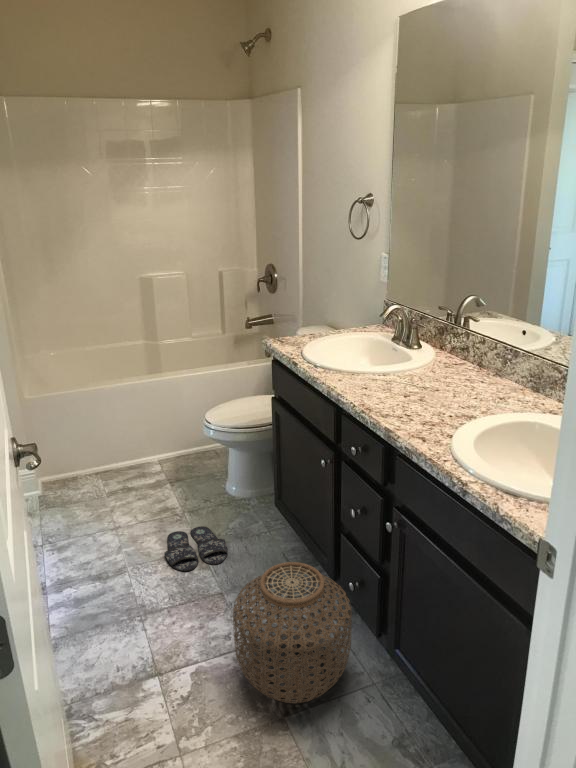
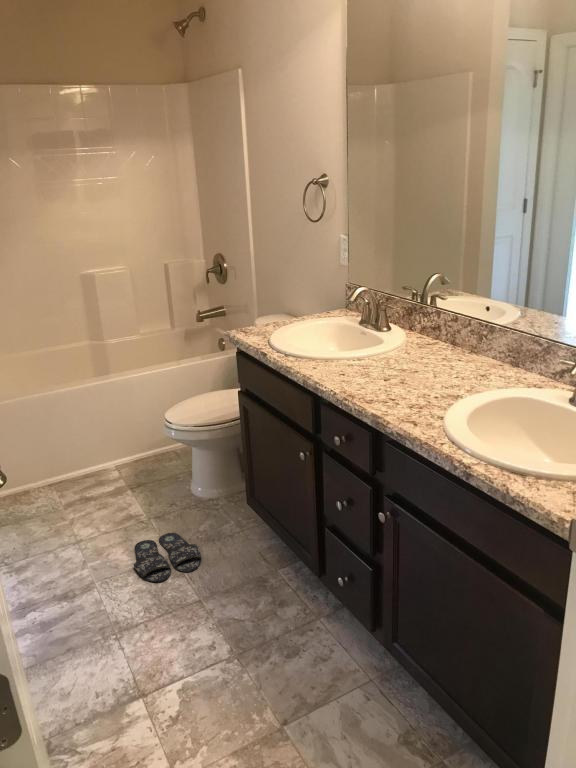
woven basket: present [233,562,352,703] -> none [220,562,346,711]

